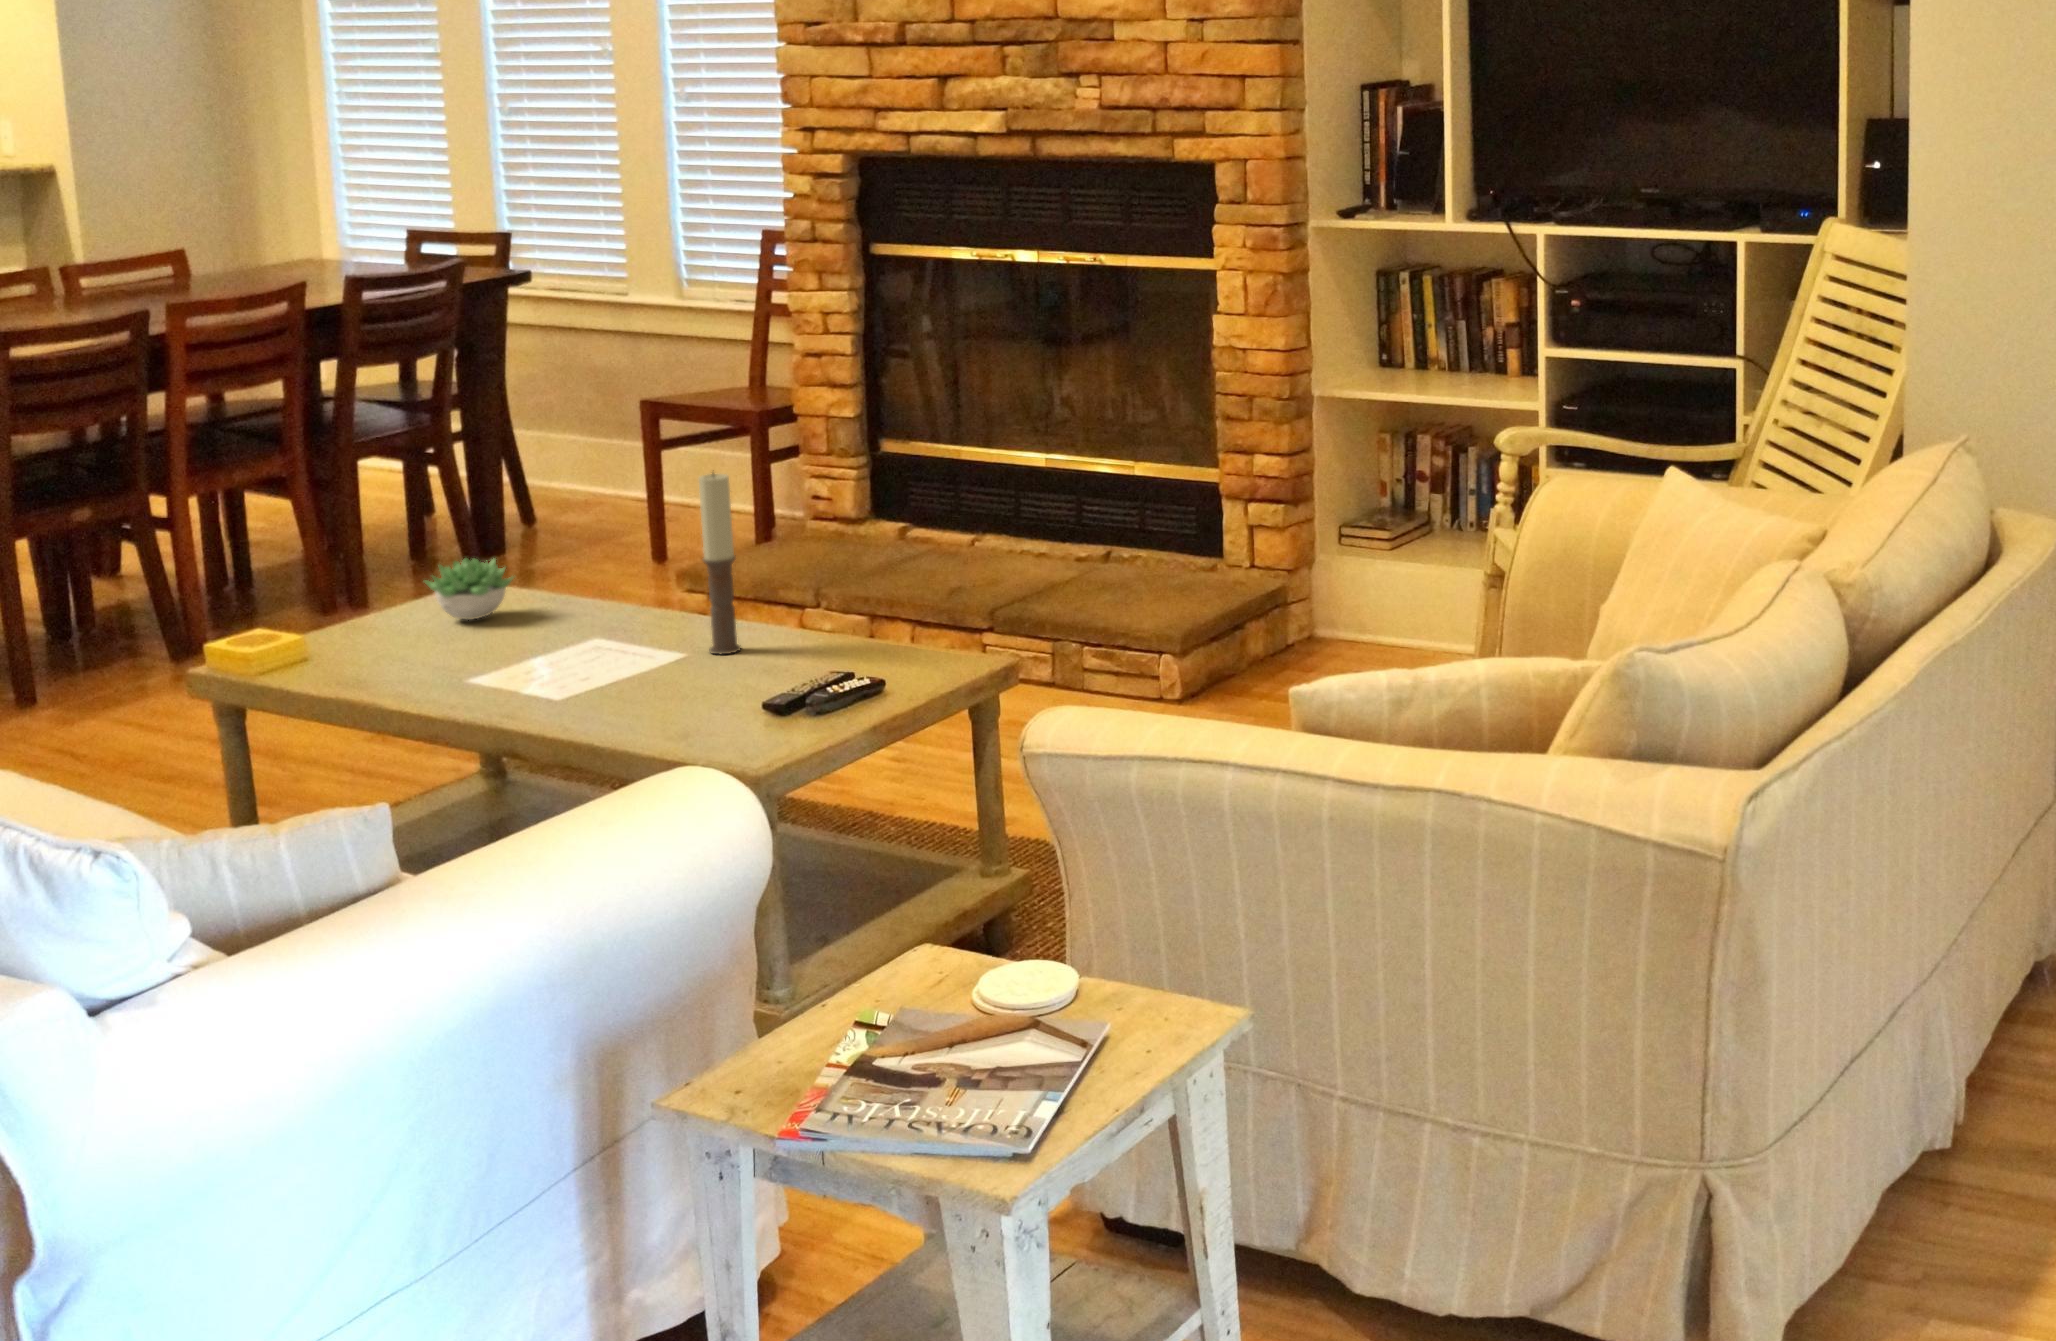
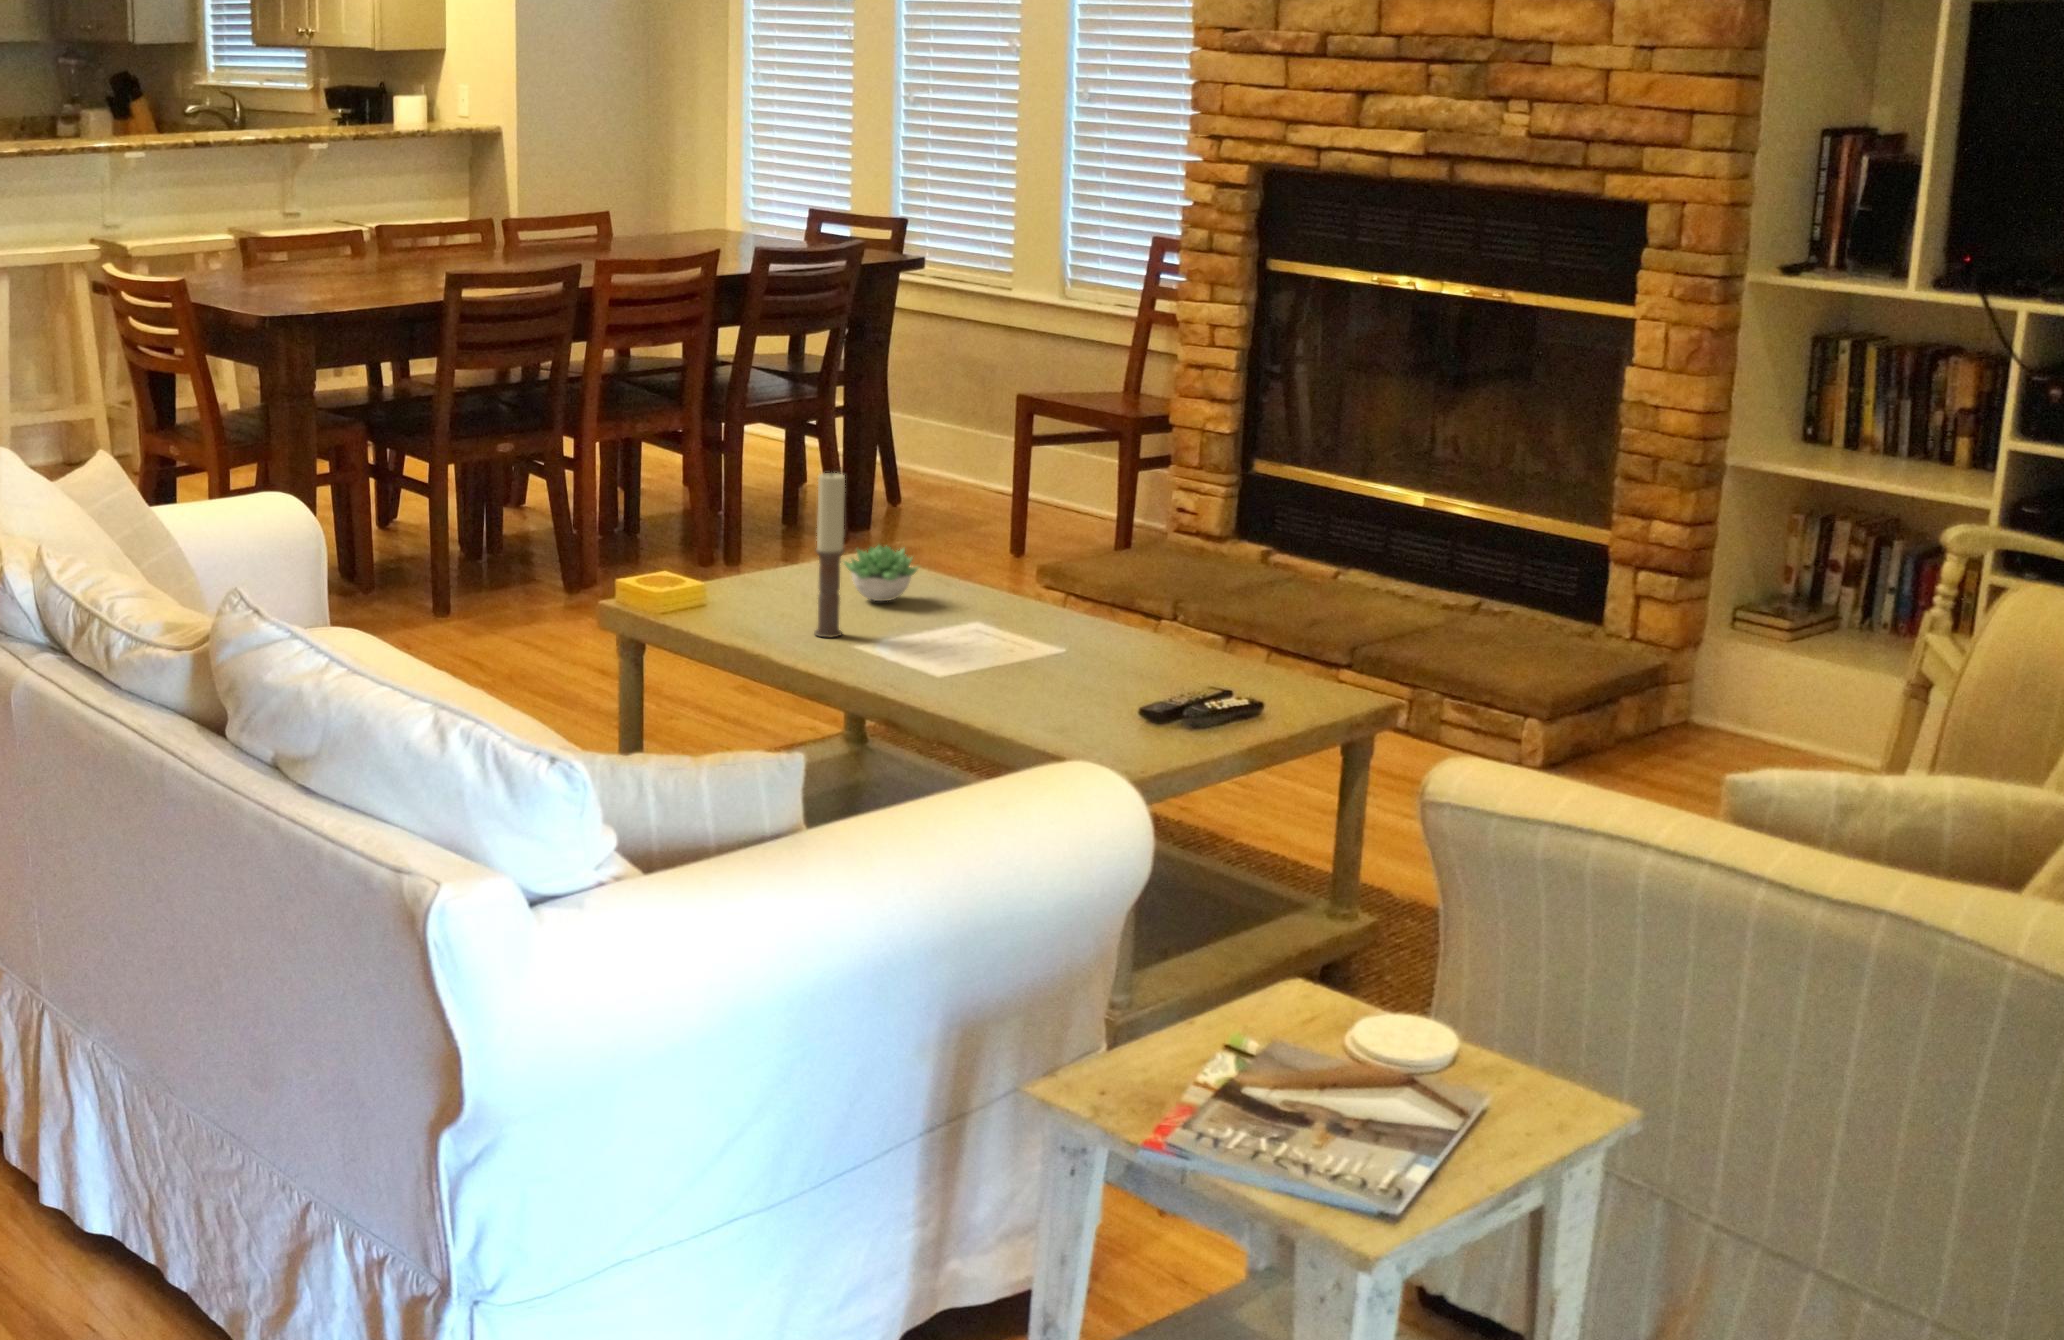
candle: present [699,473,741,654] -> present [815,472,845,637]

